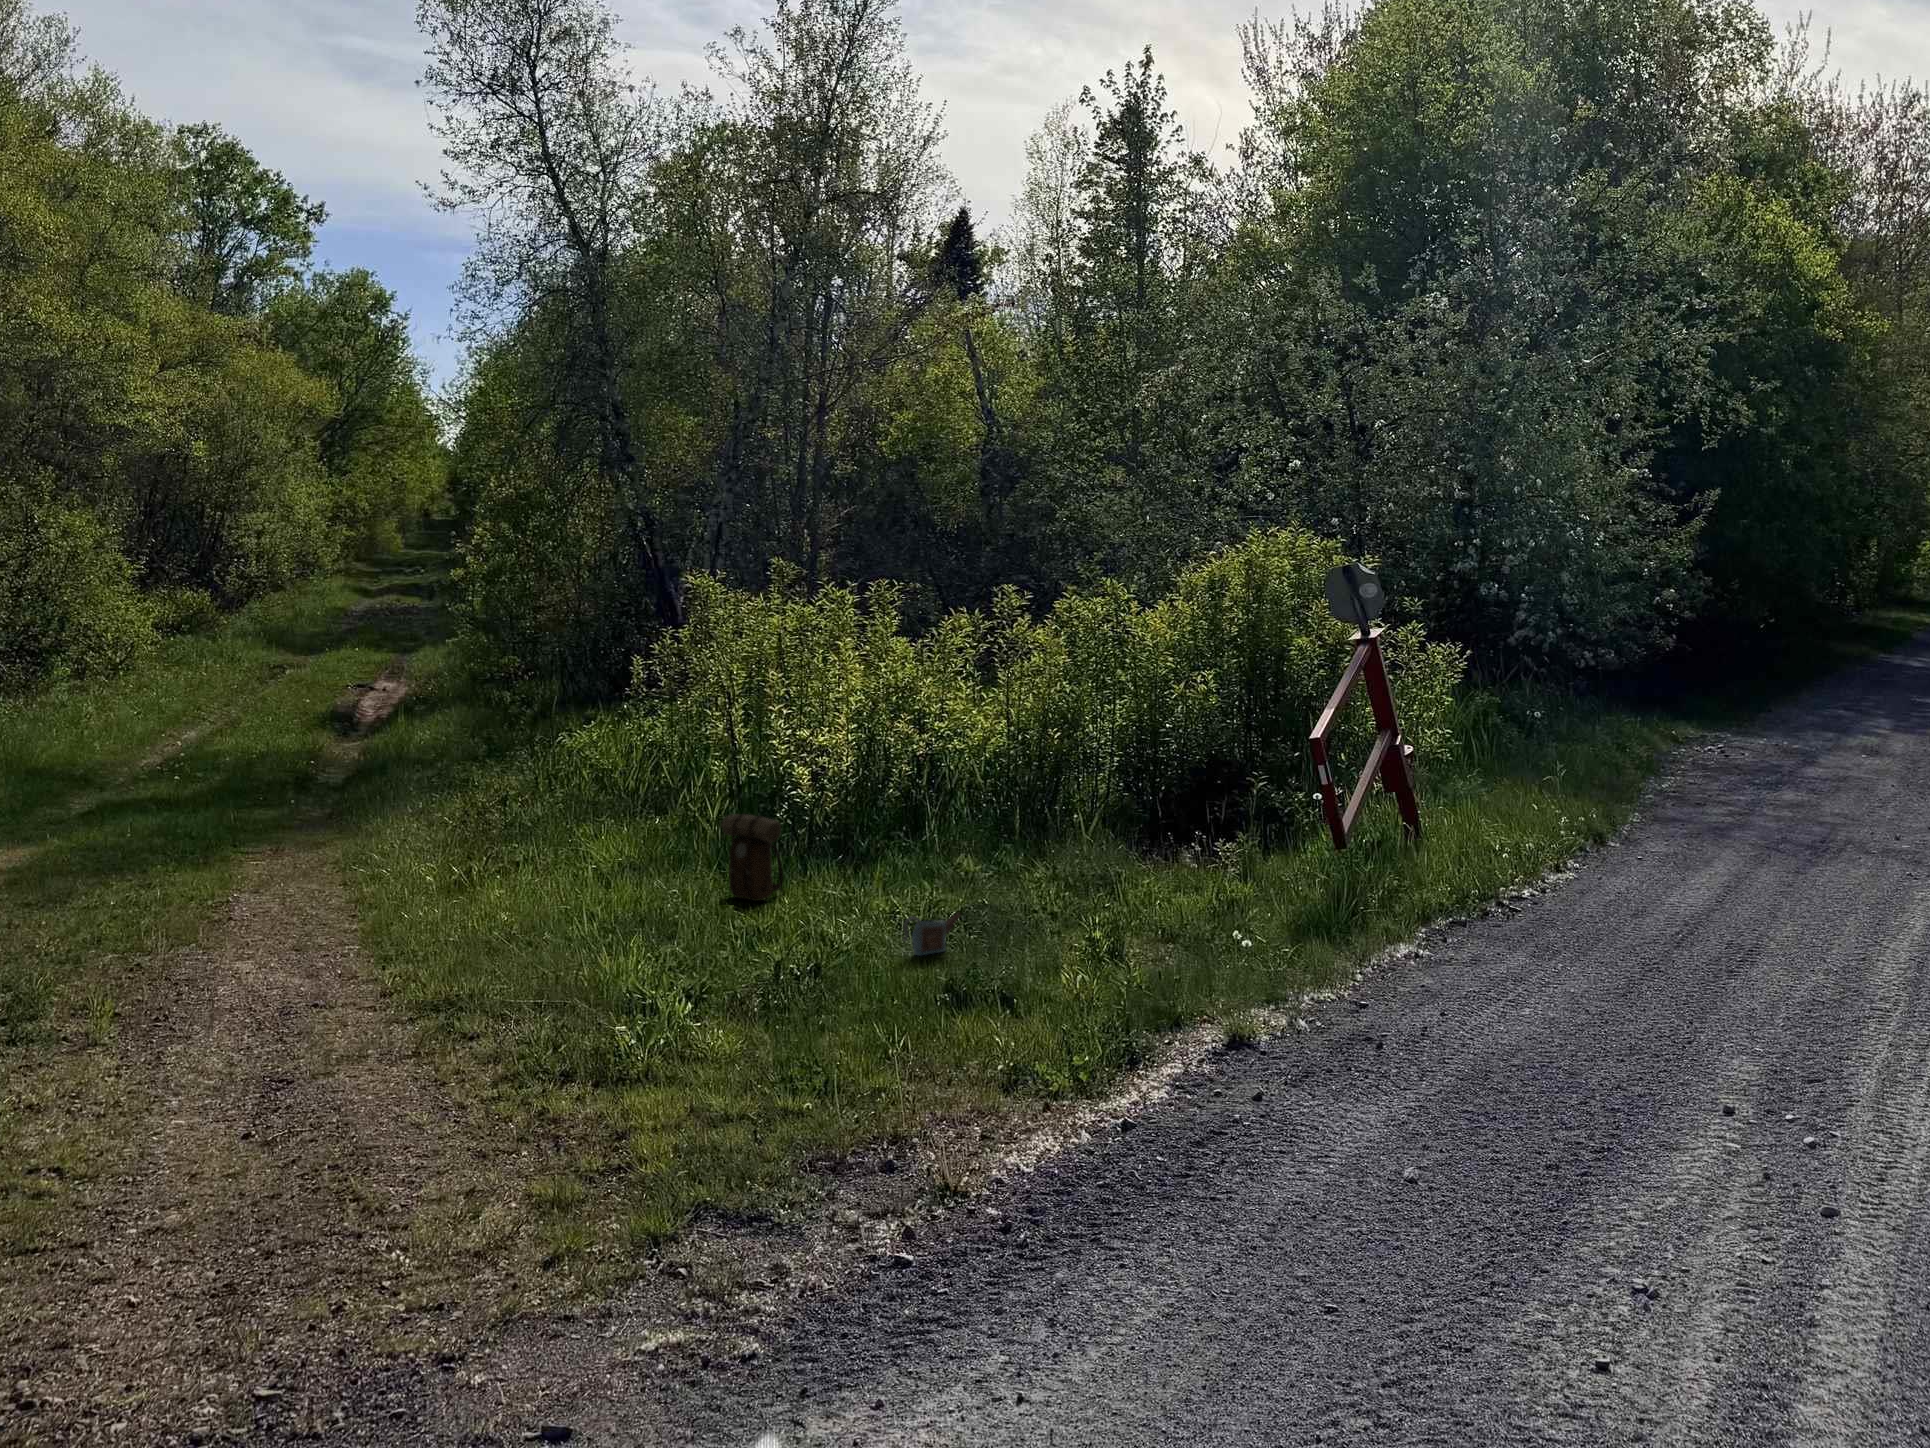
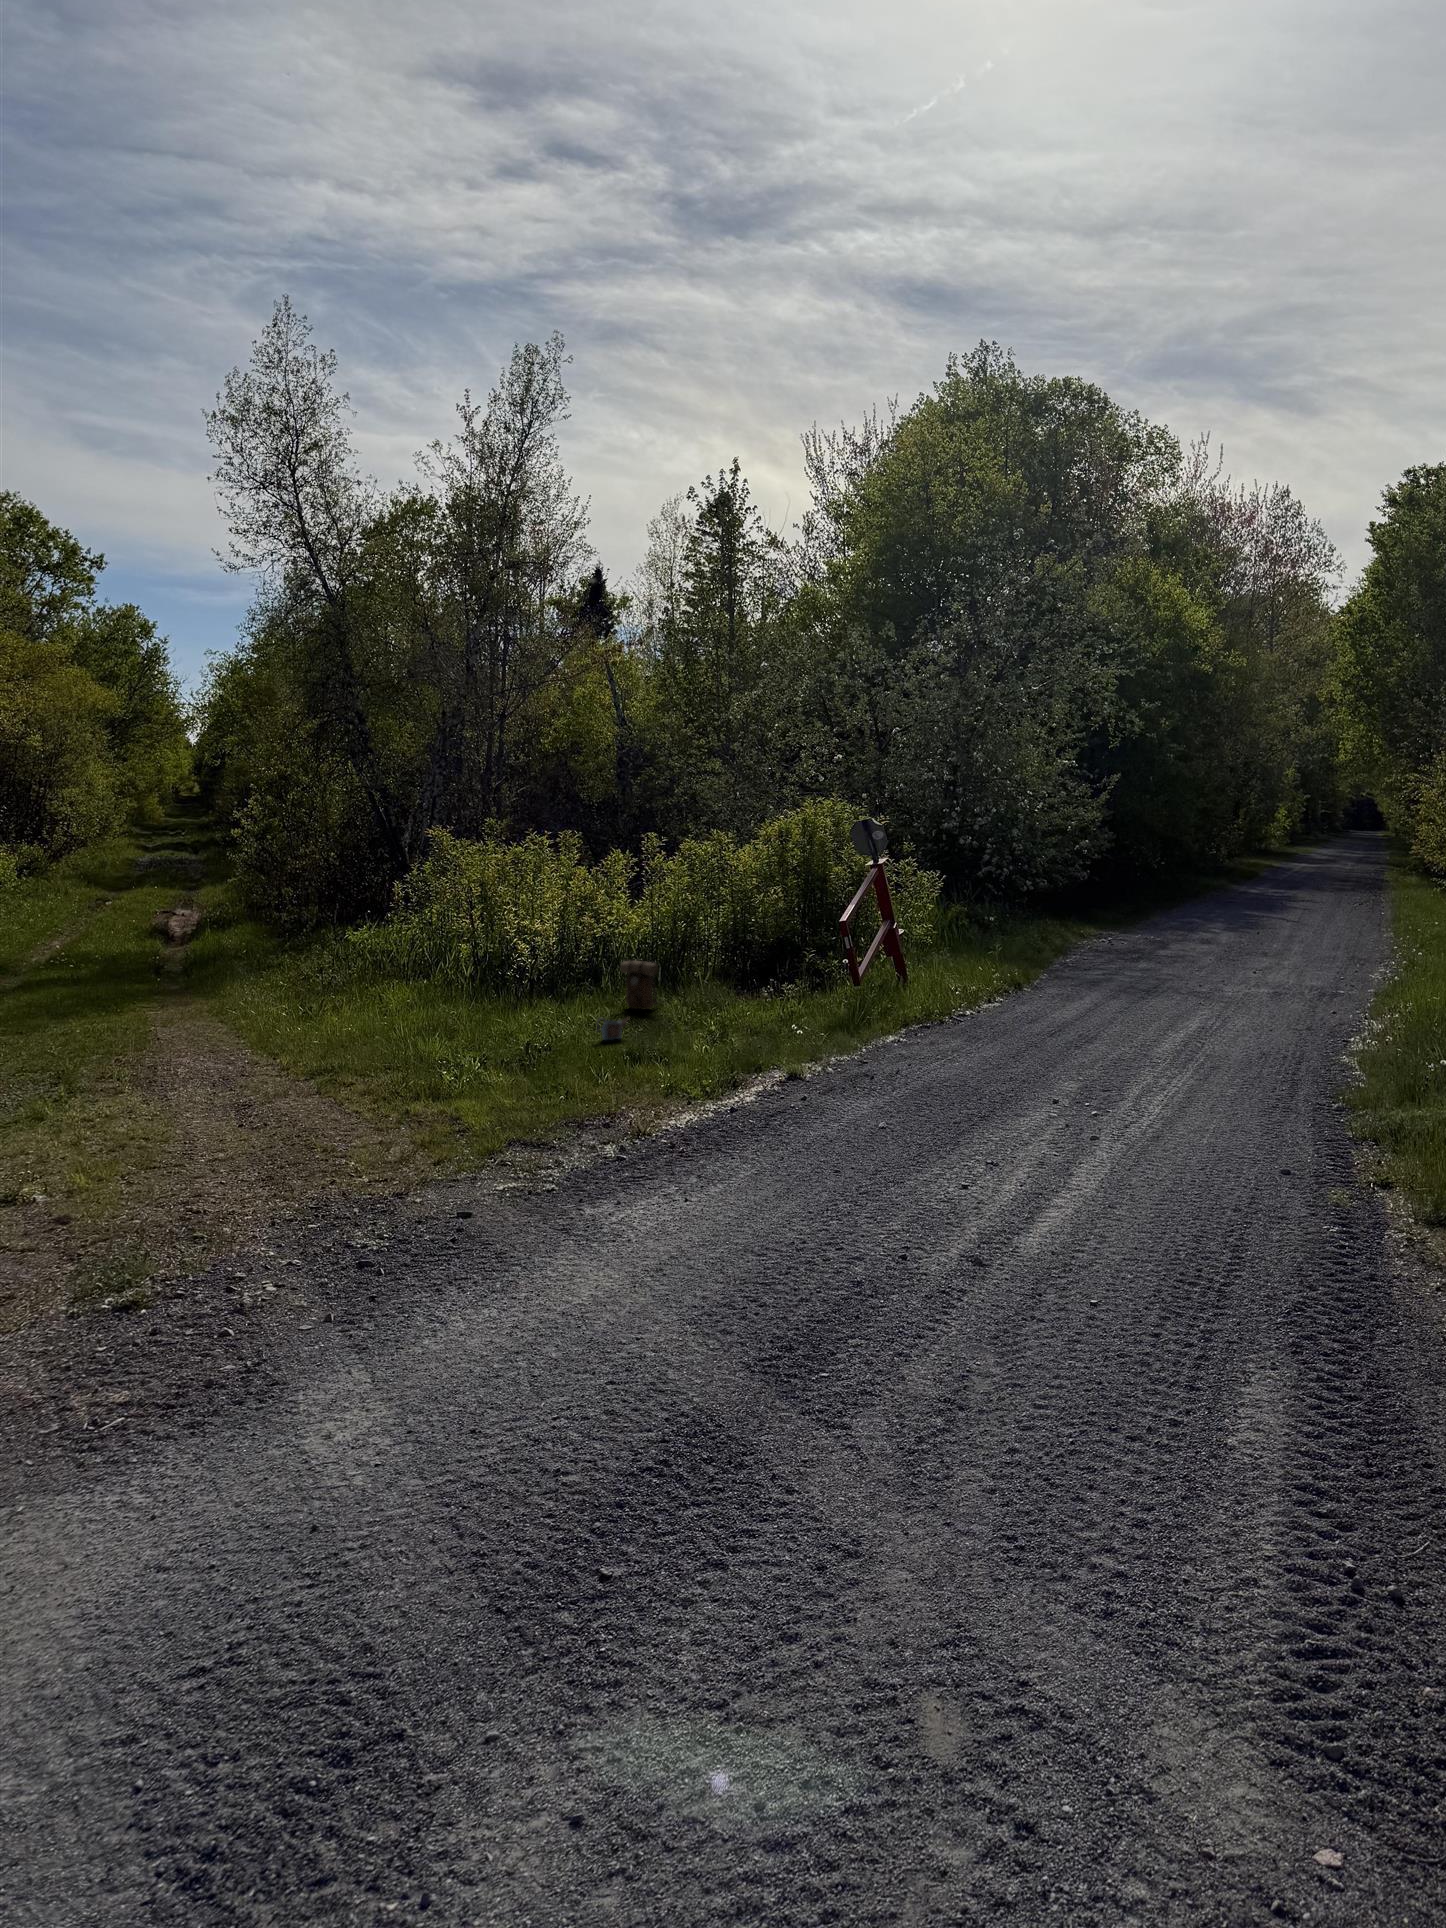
backpack: present [721,814,783,901] -> present [620,960,658,1010]

